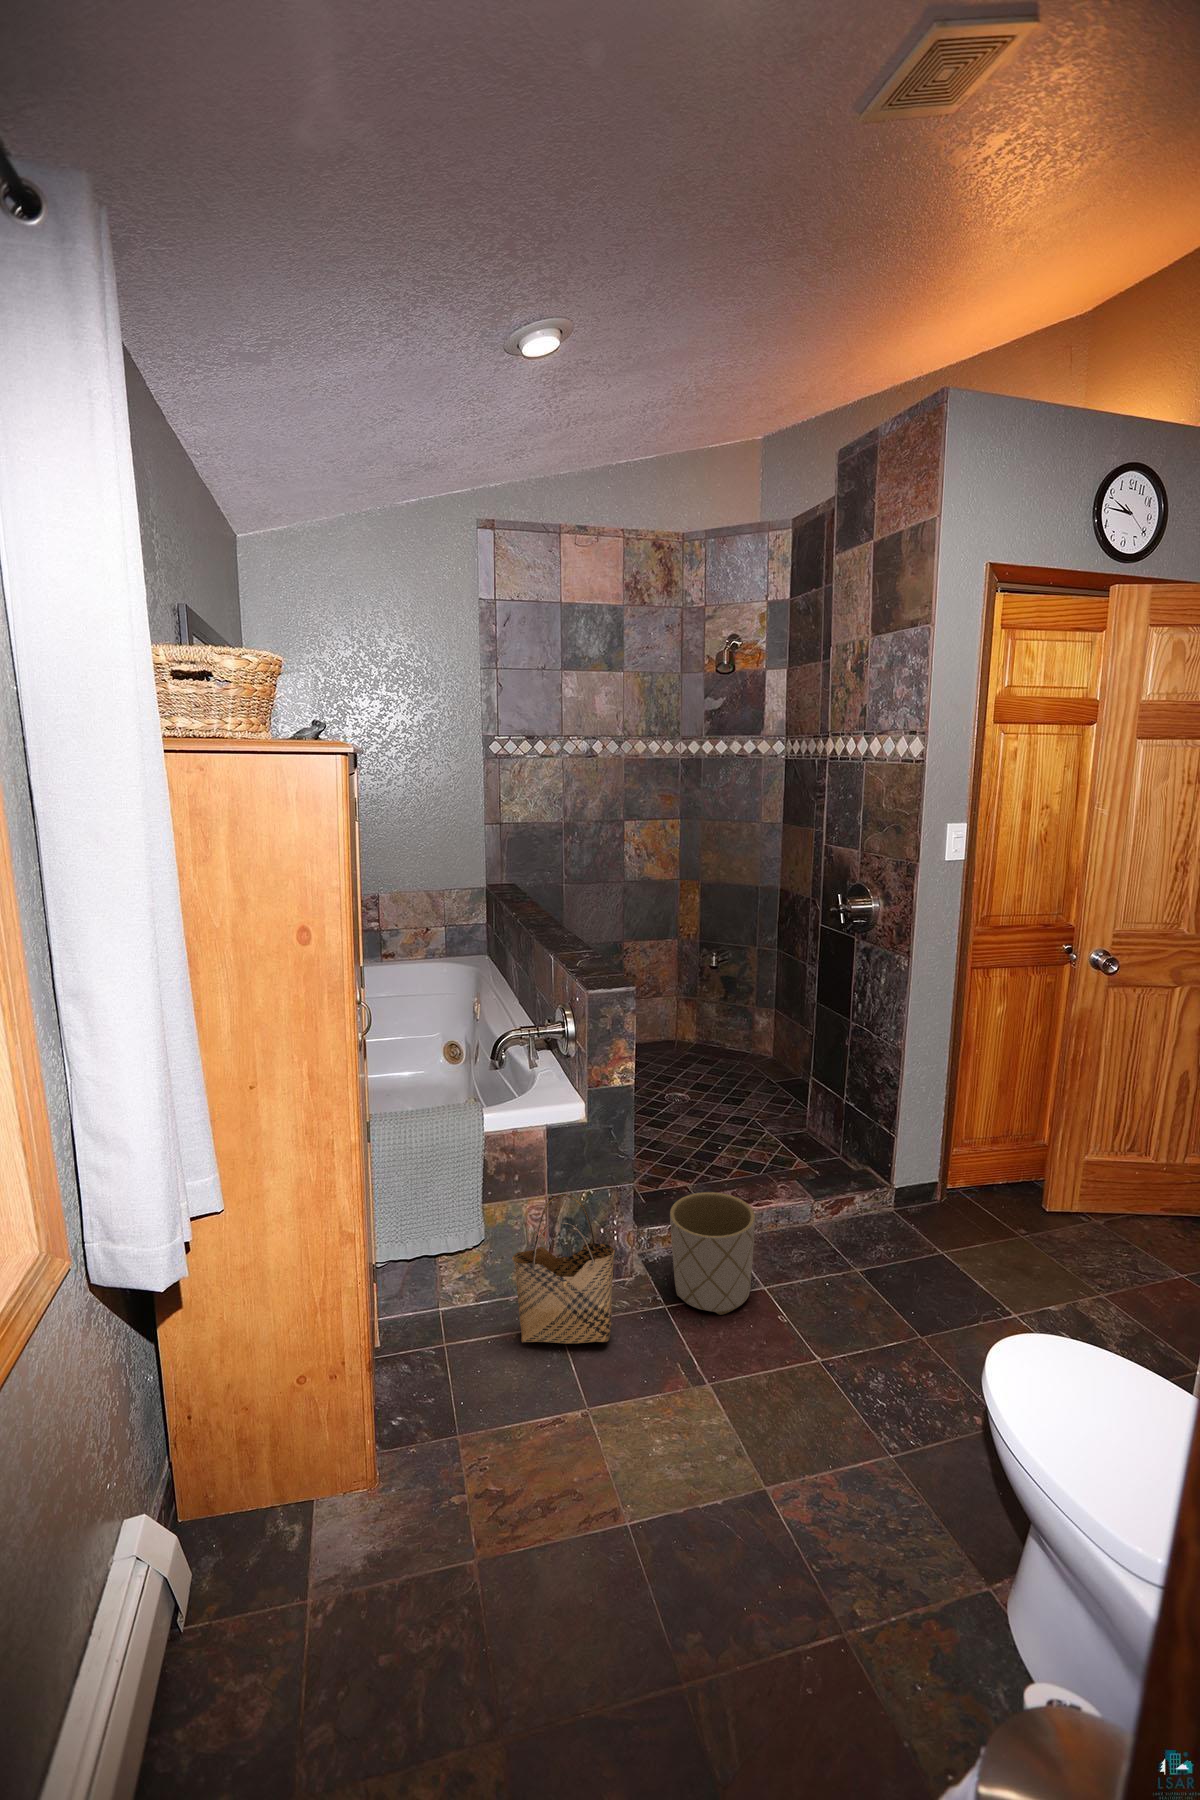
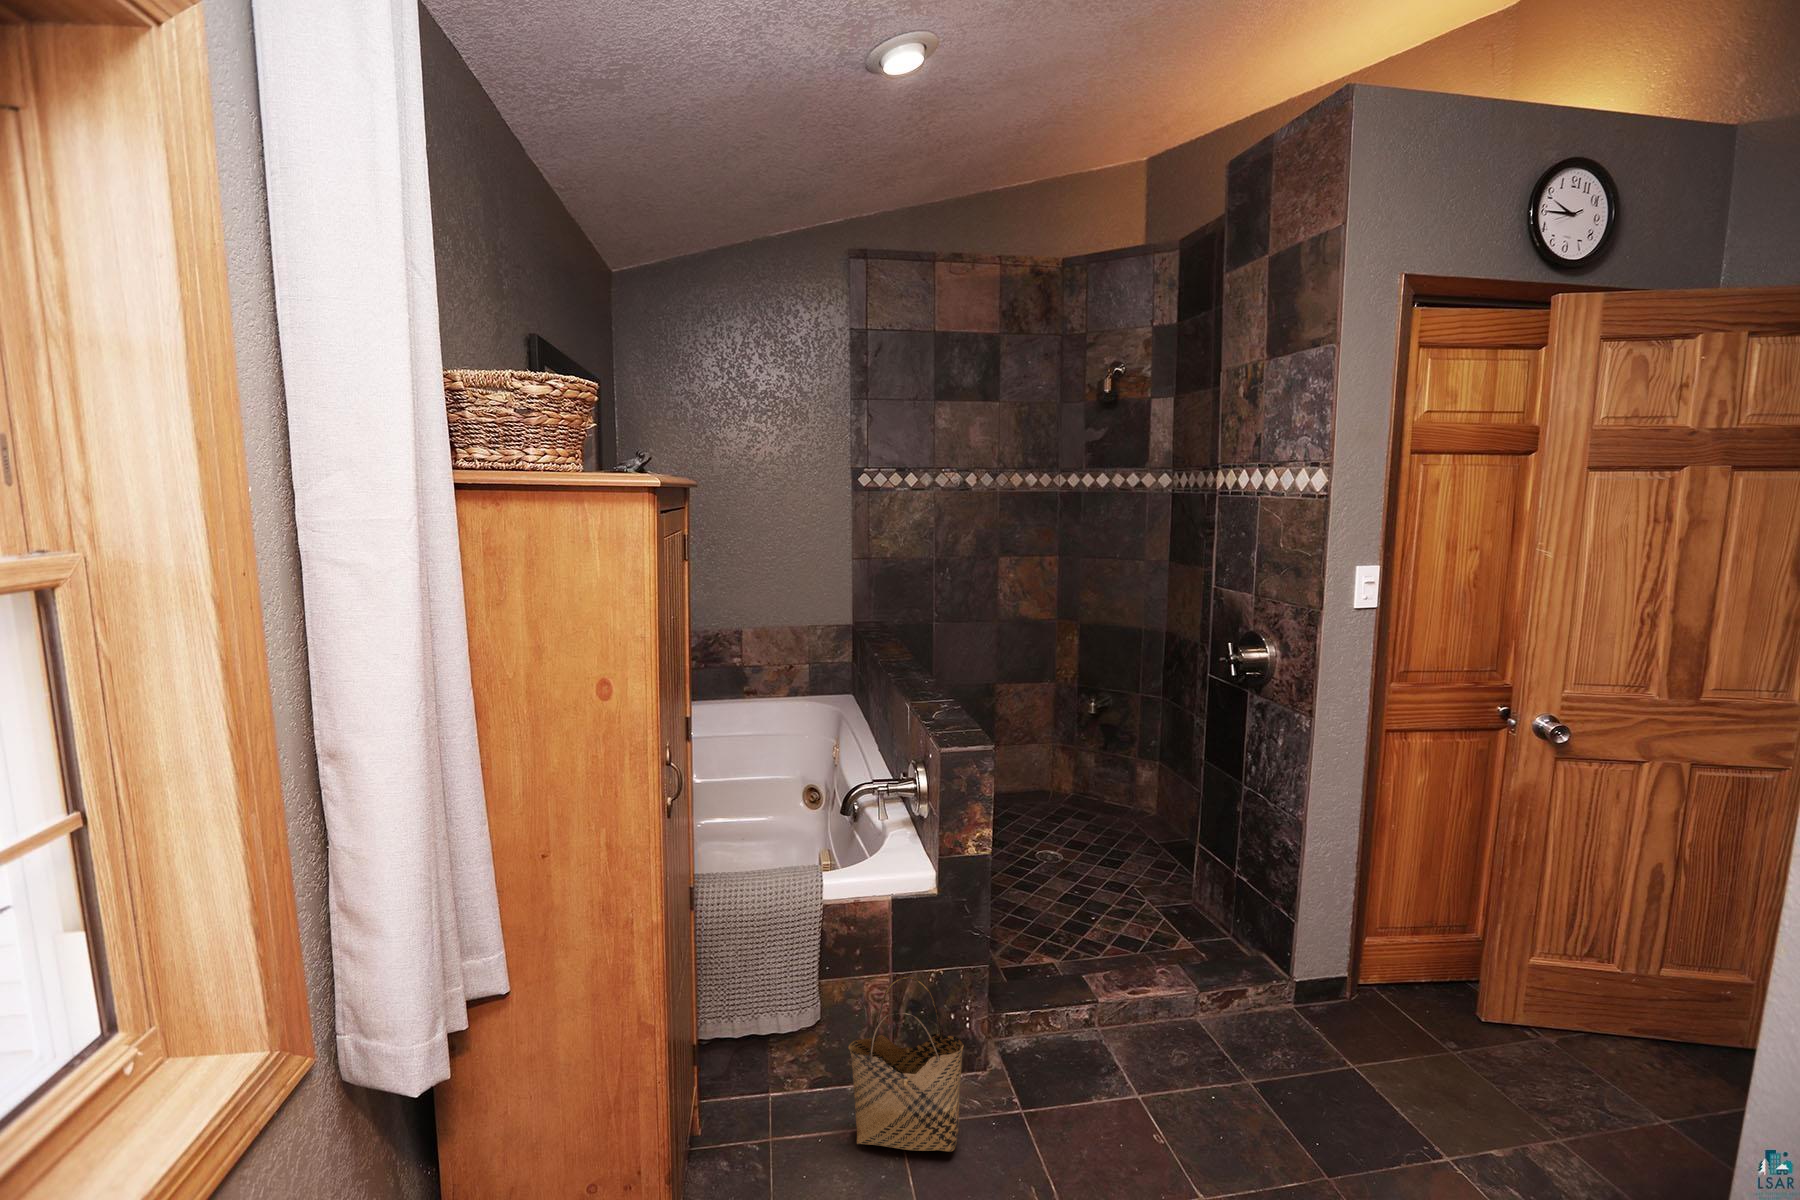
planter: present [670,1192,755,1315] -> none [1030,978,1127,1126]

